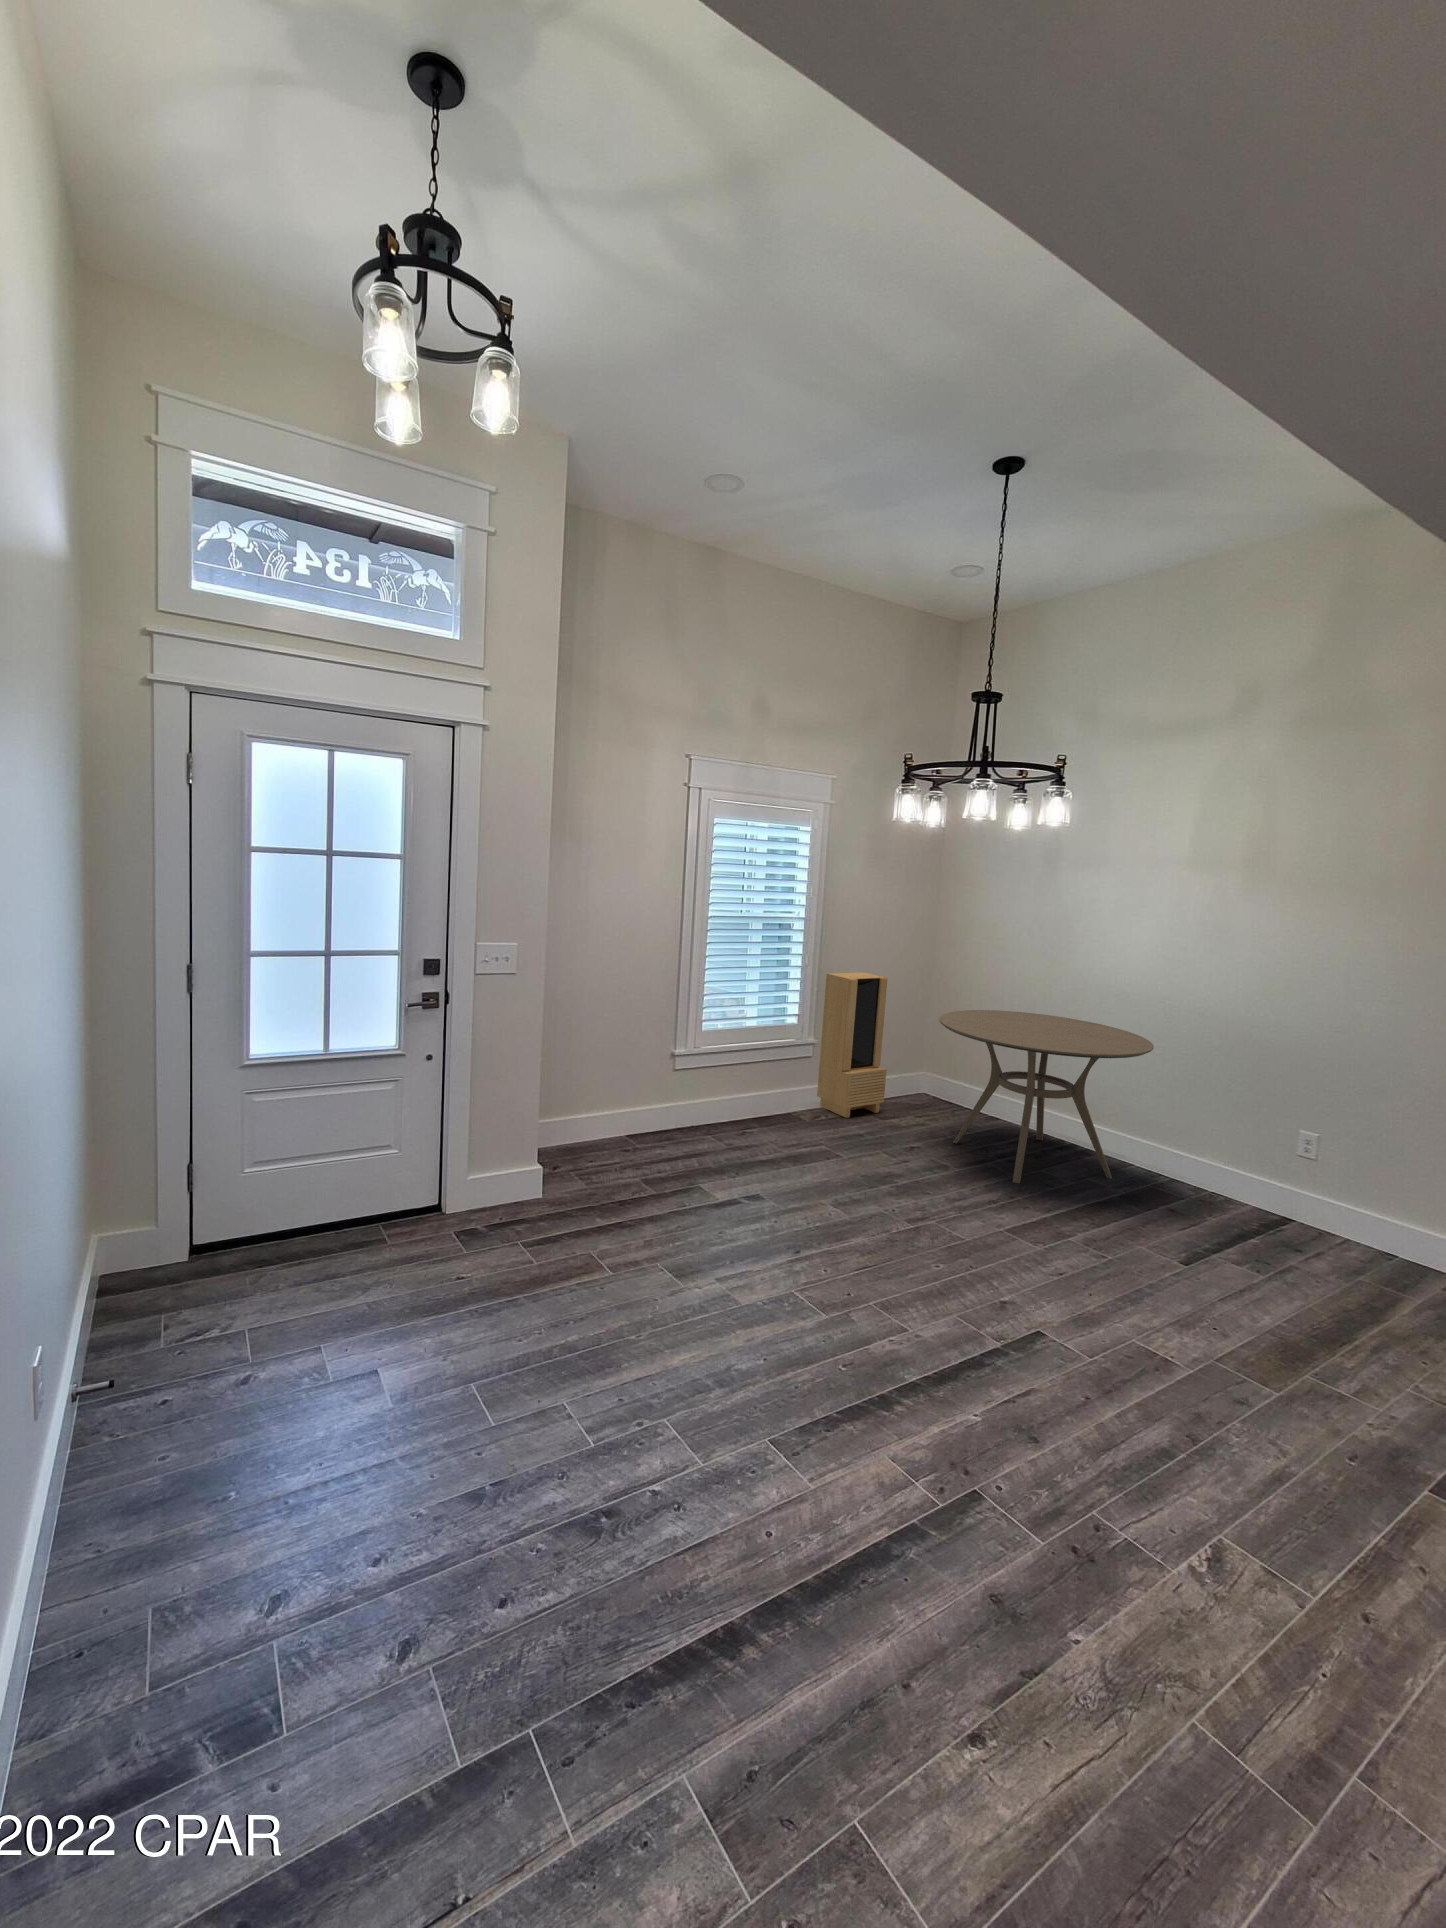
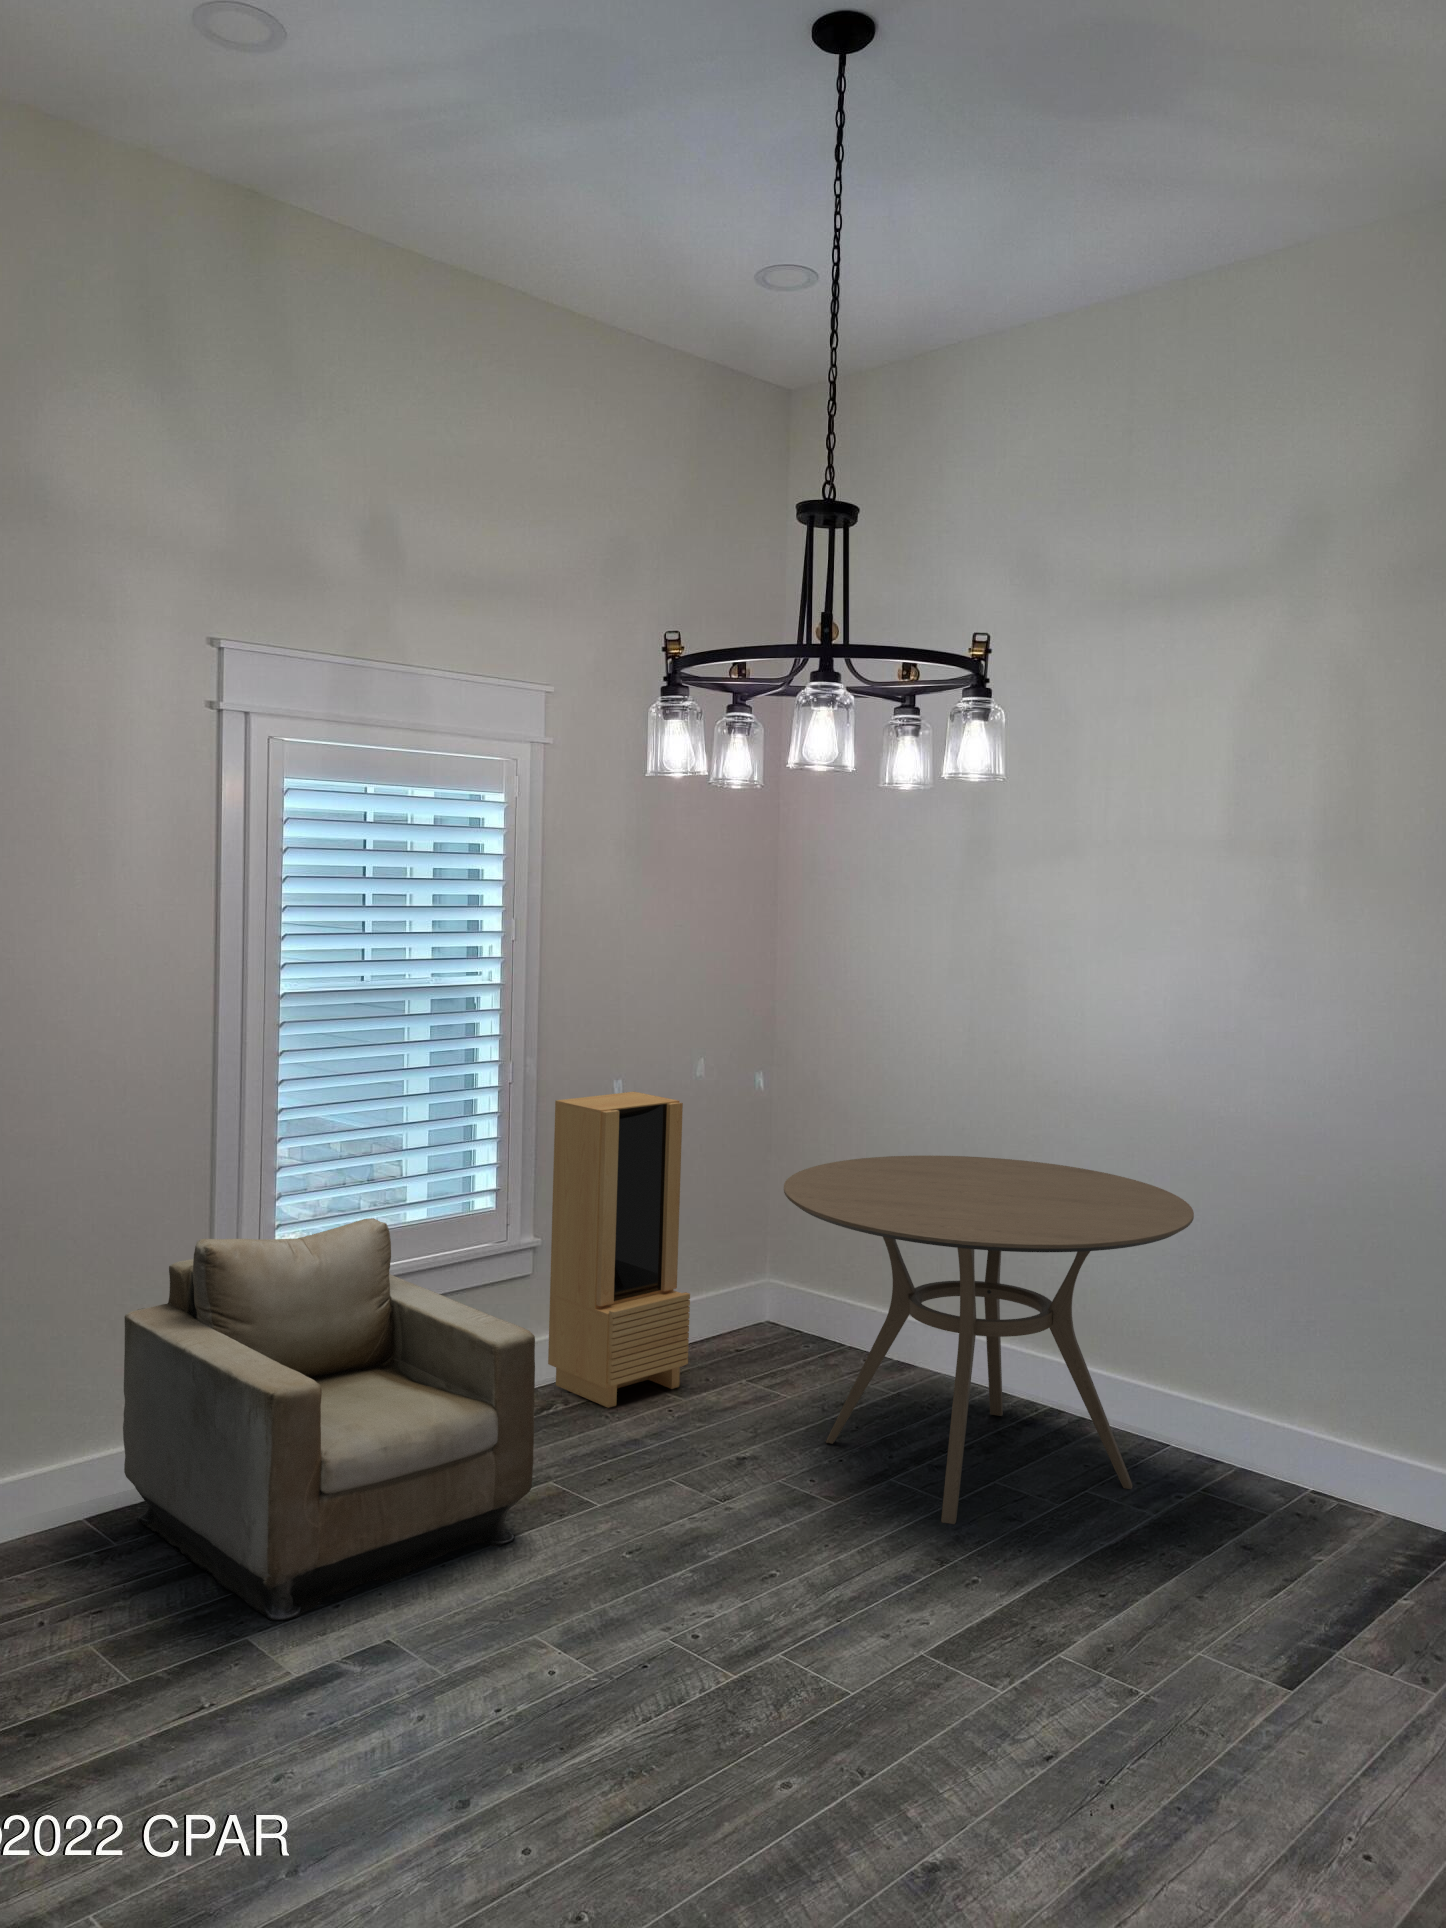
armchair: none [600,1019,823,1185] -> present [123,1218,535,1621]

